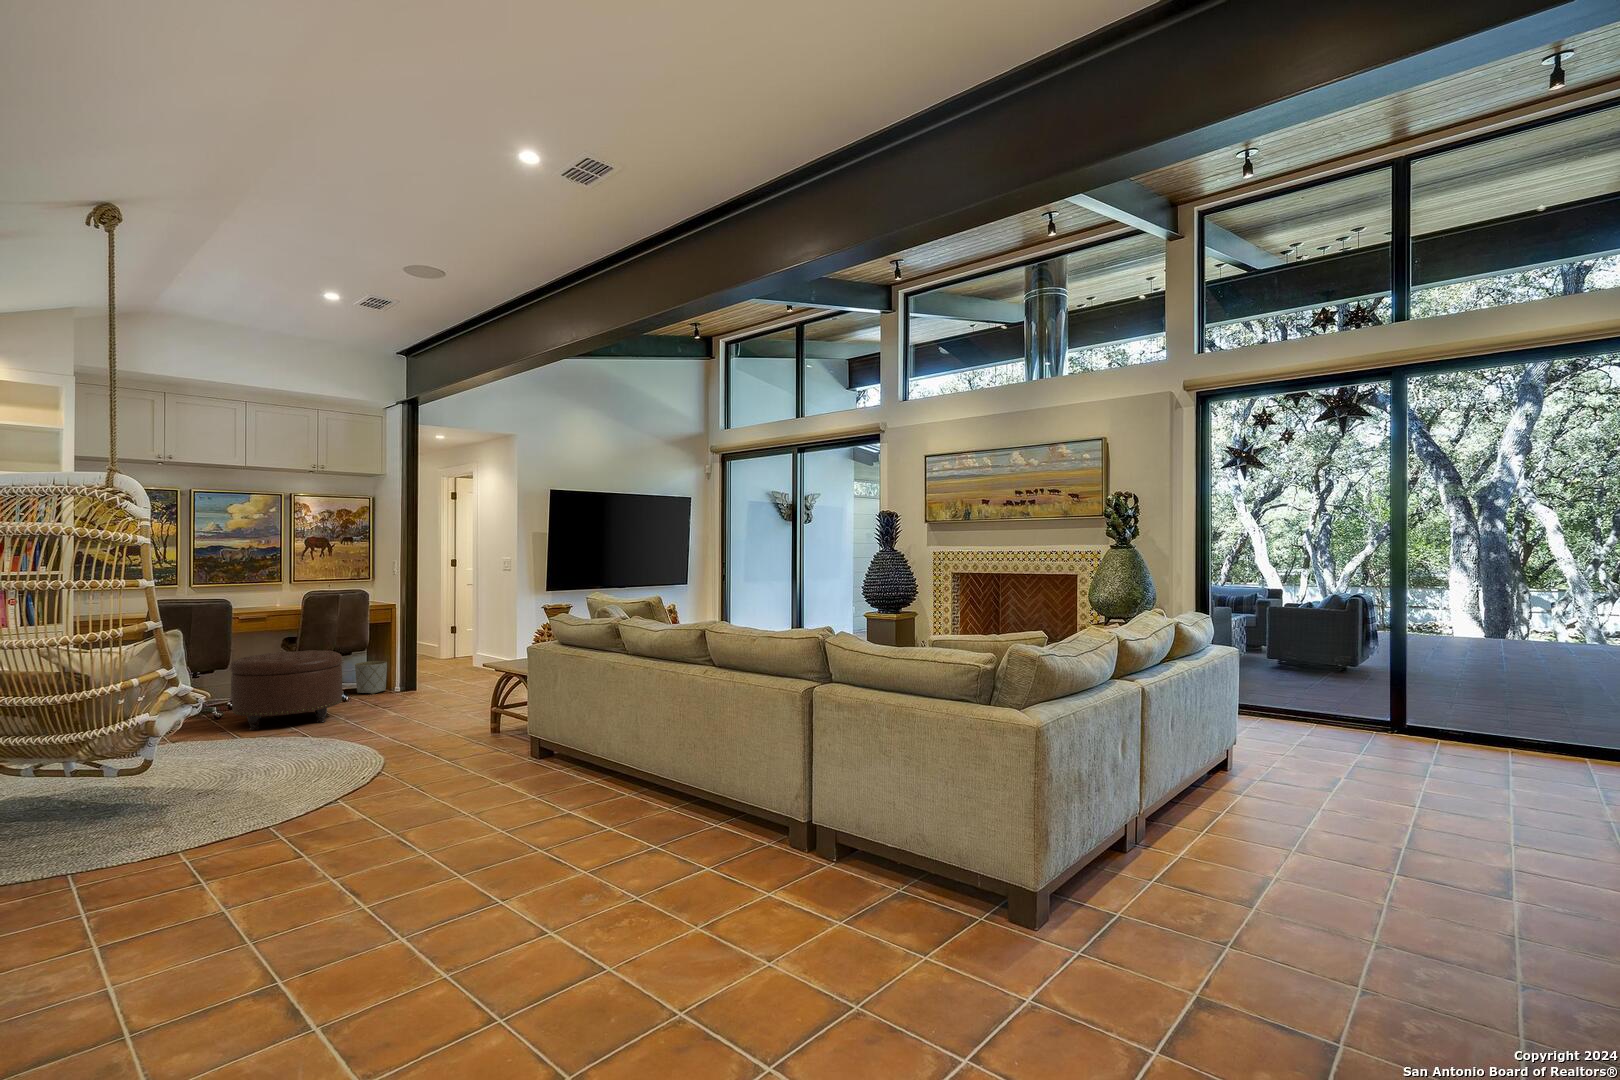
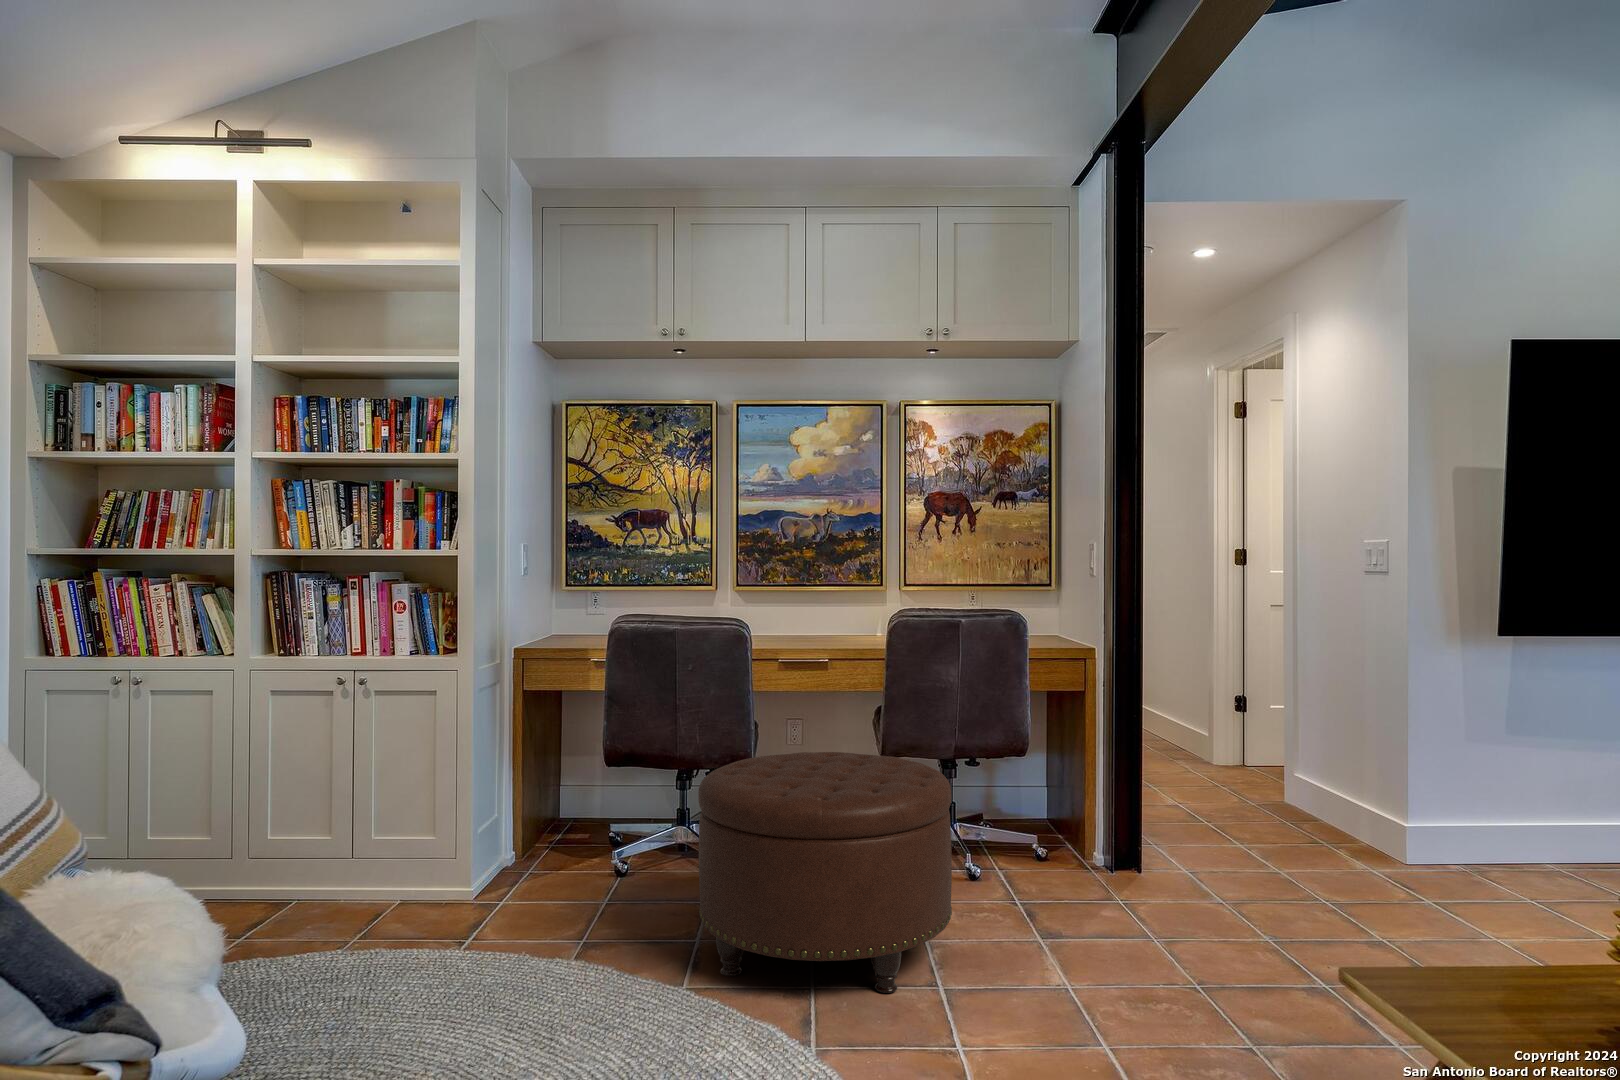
planter: present [355,661,387,694] -> none [1014,781,1085,869]

